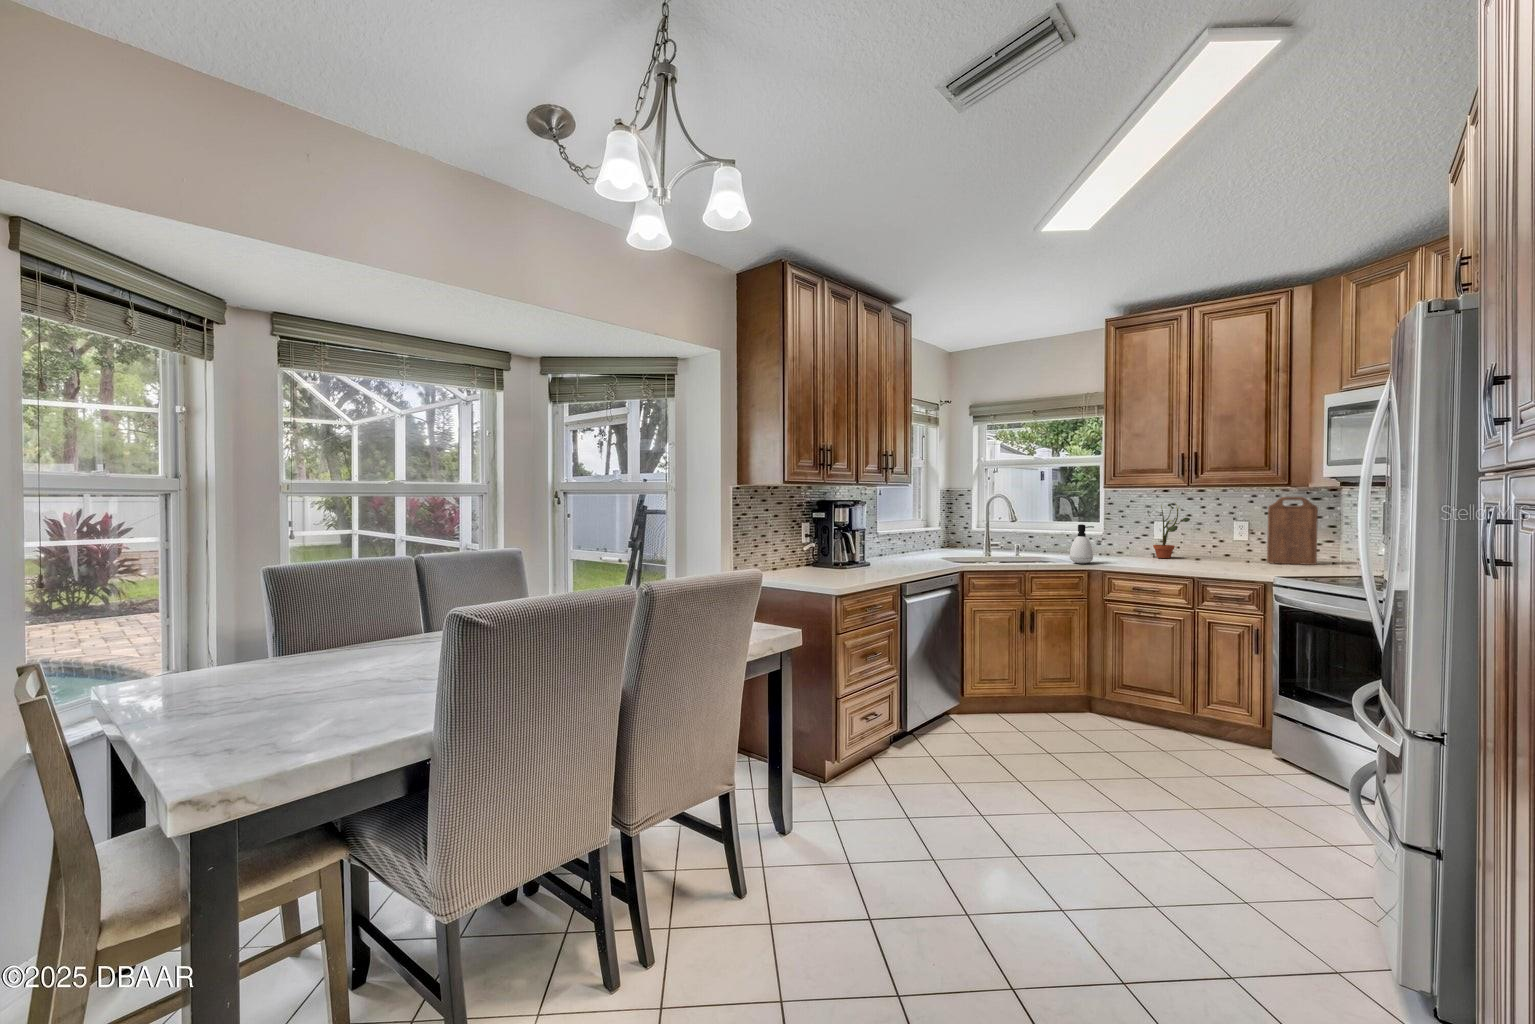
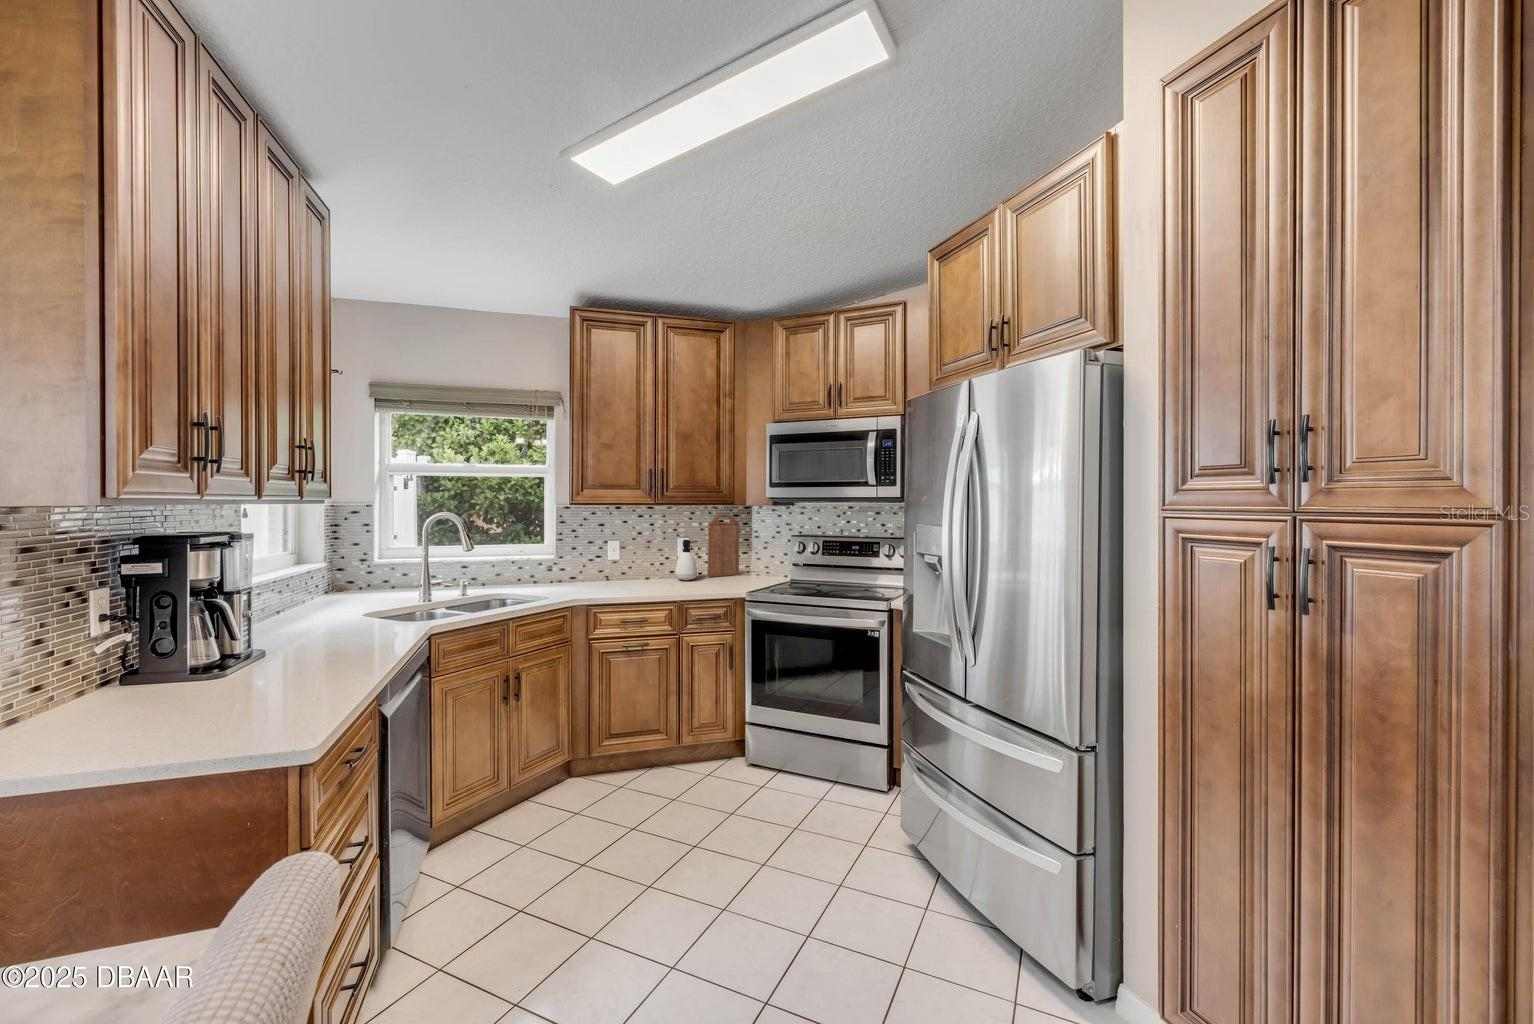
potted plant: present [1148,504,1190,558] -> none [608,514,646,580]
soap dispenser: present [1070,524,1094,563] -> present [675,540,697,580]

